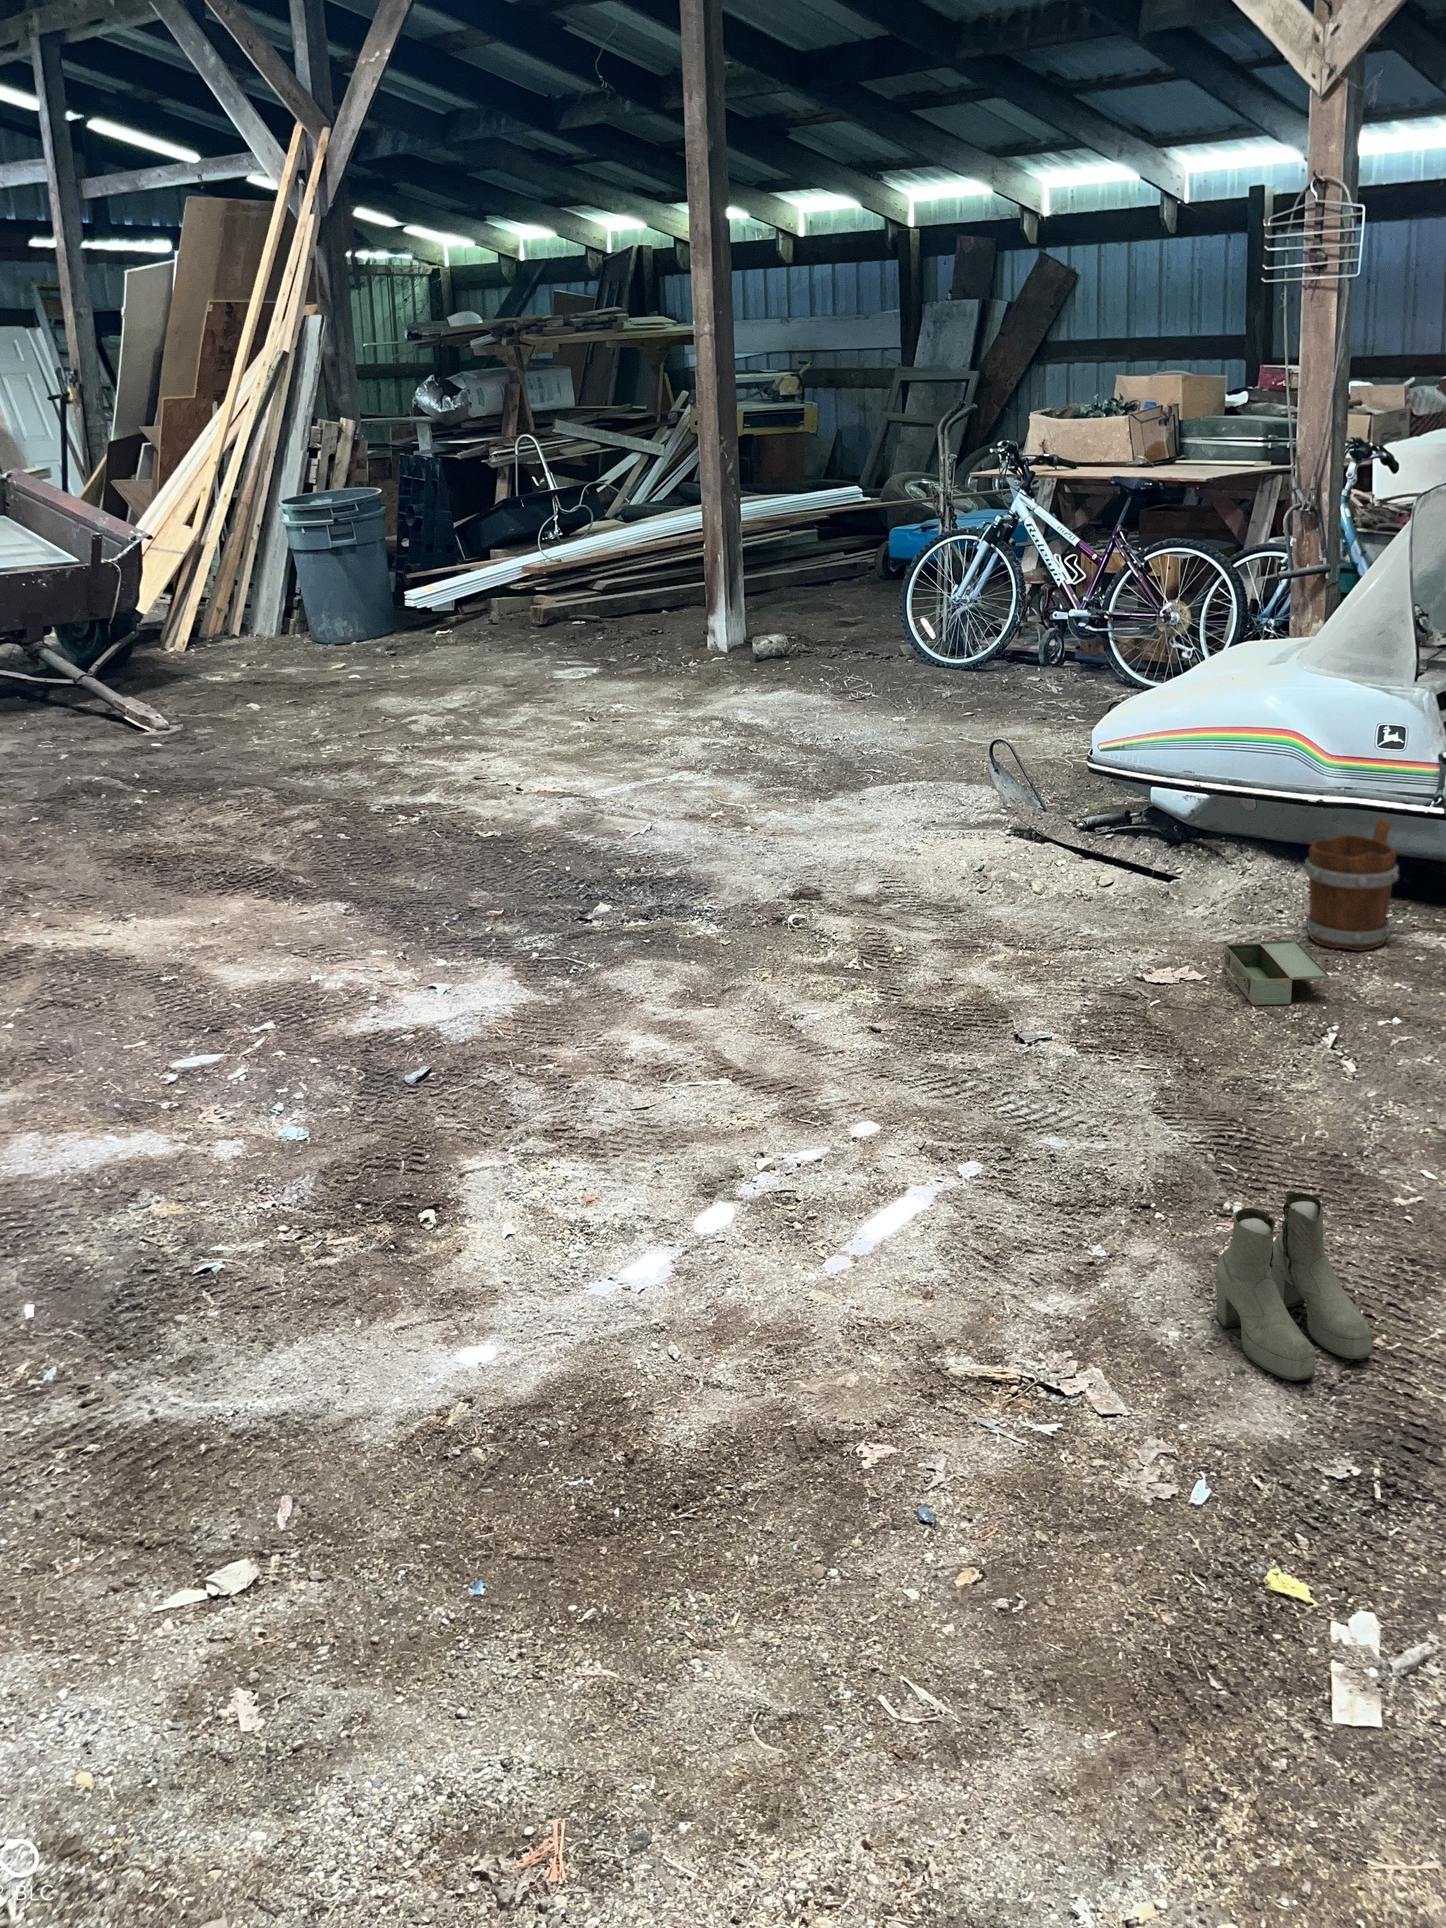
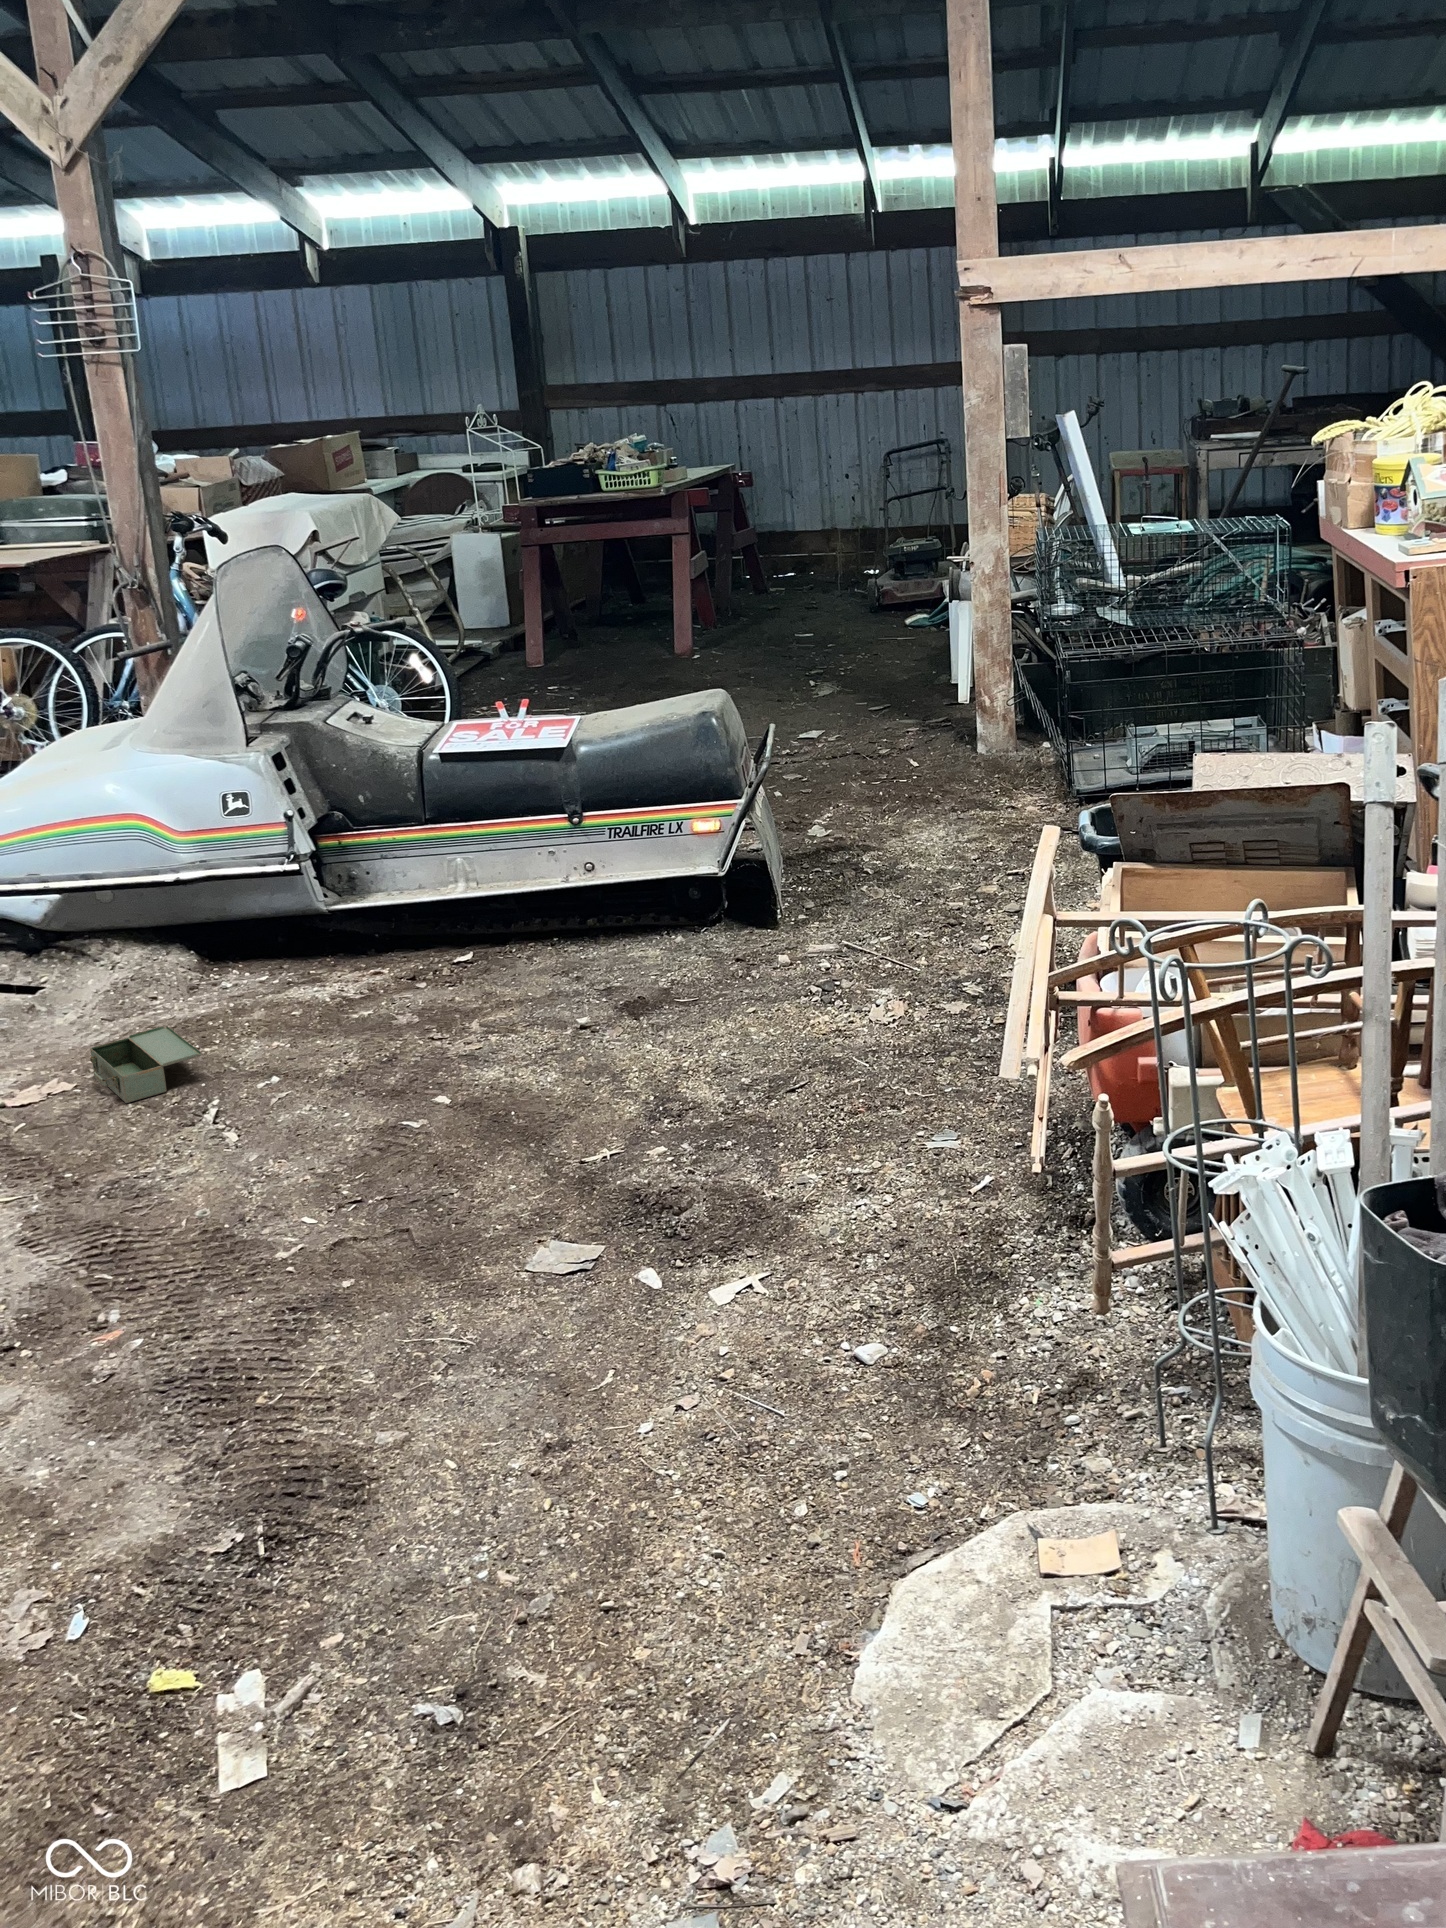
bucket: present [1305,819,1398,951] -> none [167,885,264,1024]
boots: present [1216,1192,1372,1381] -> none [80,1281,252,1476]

